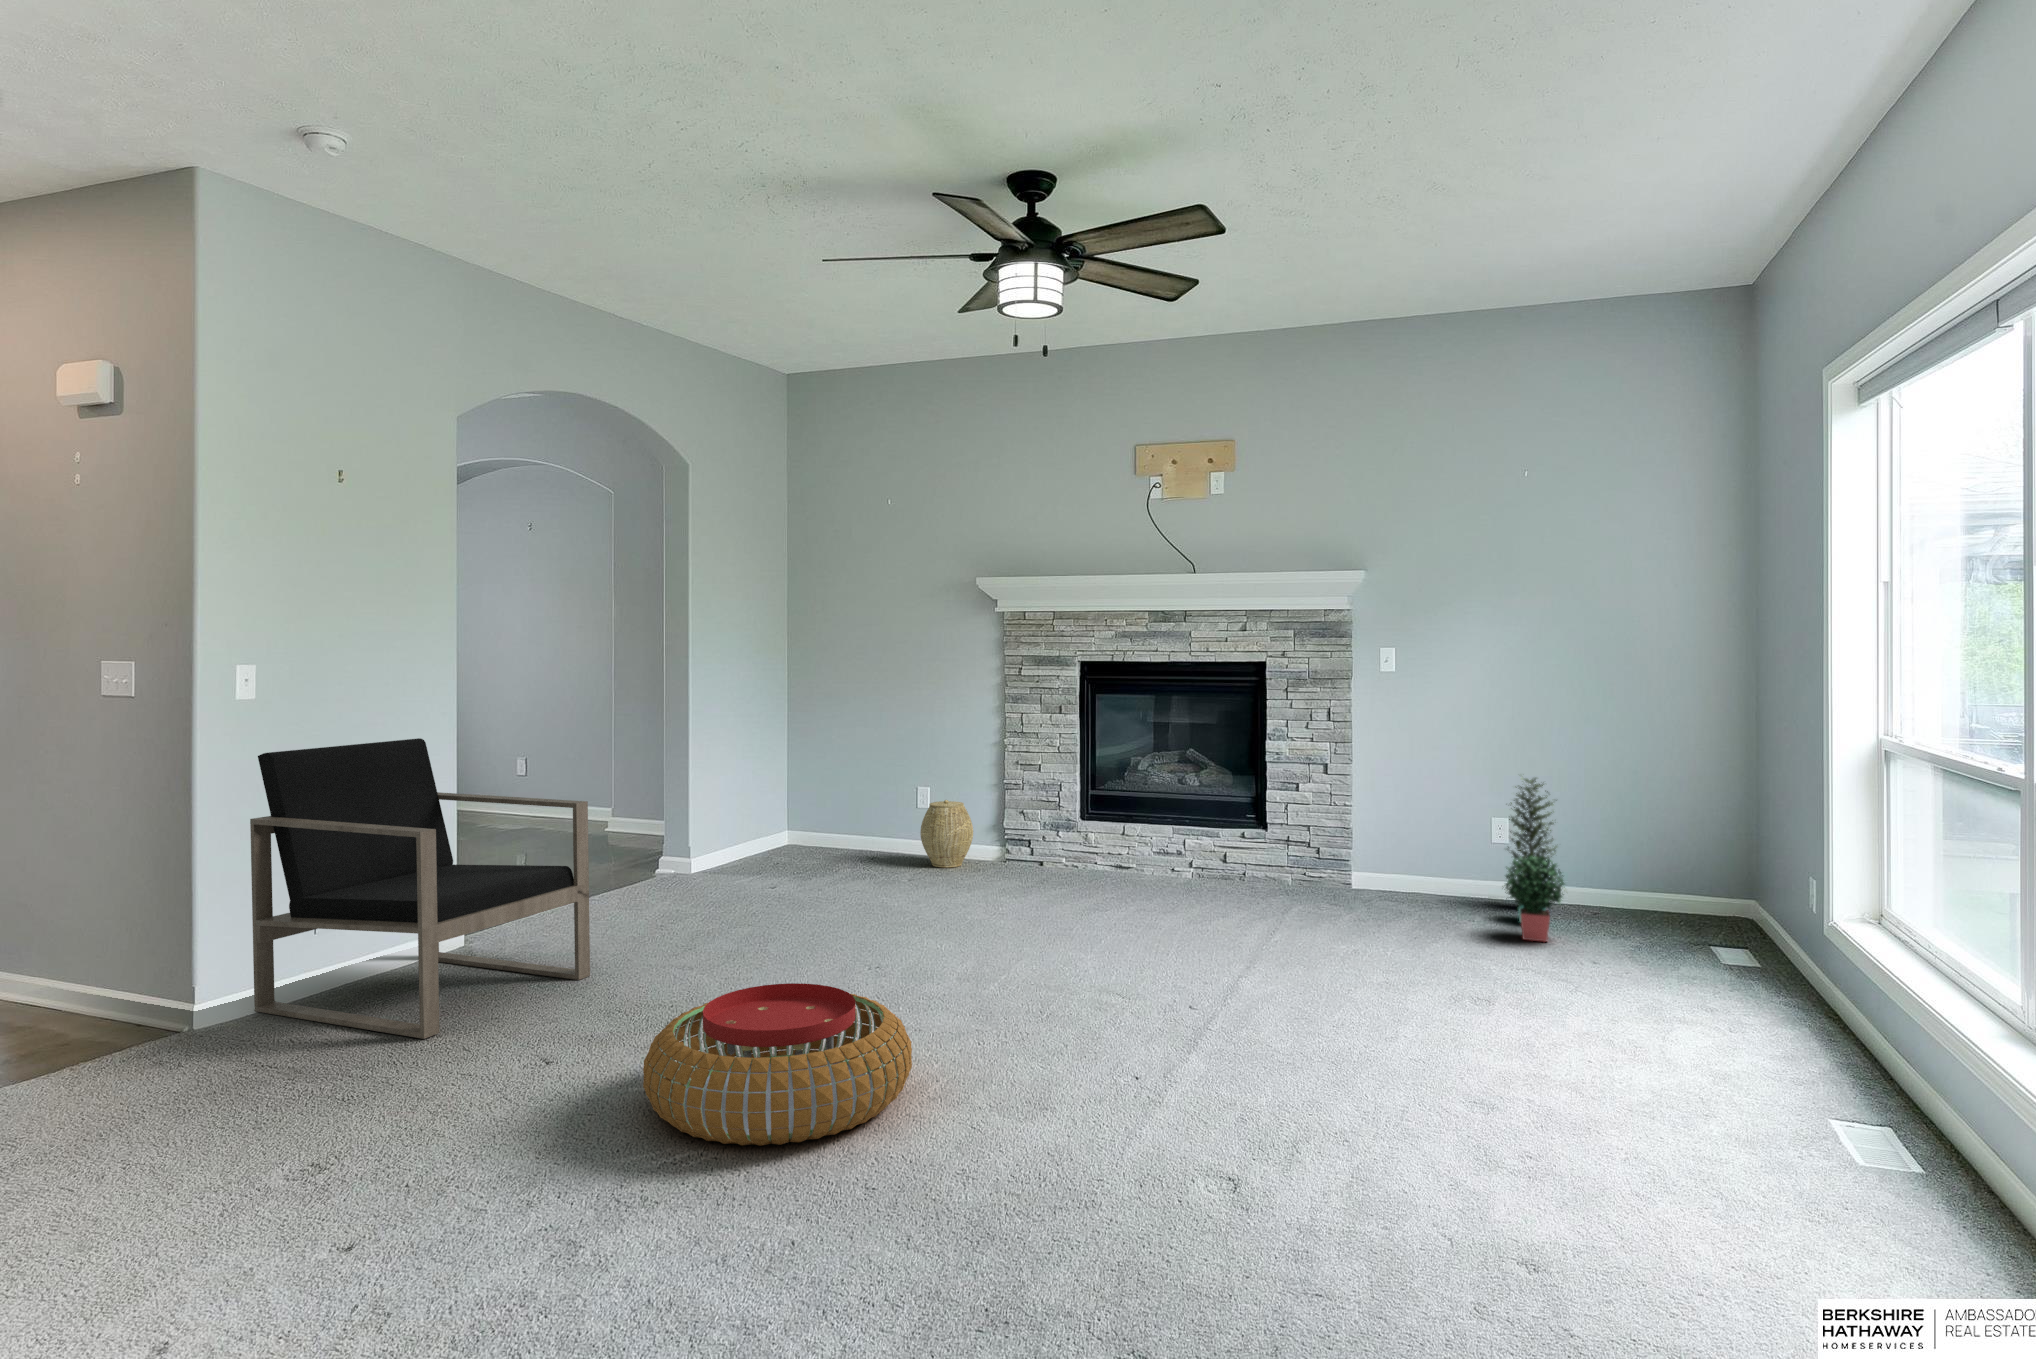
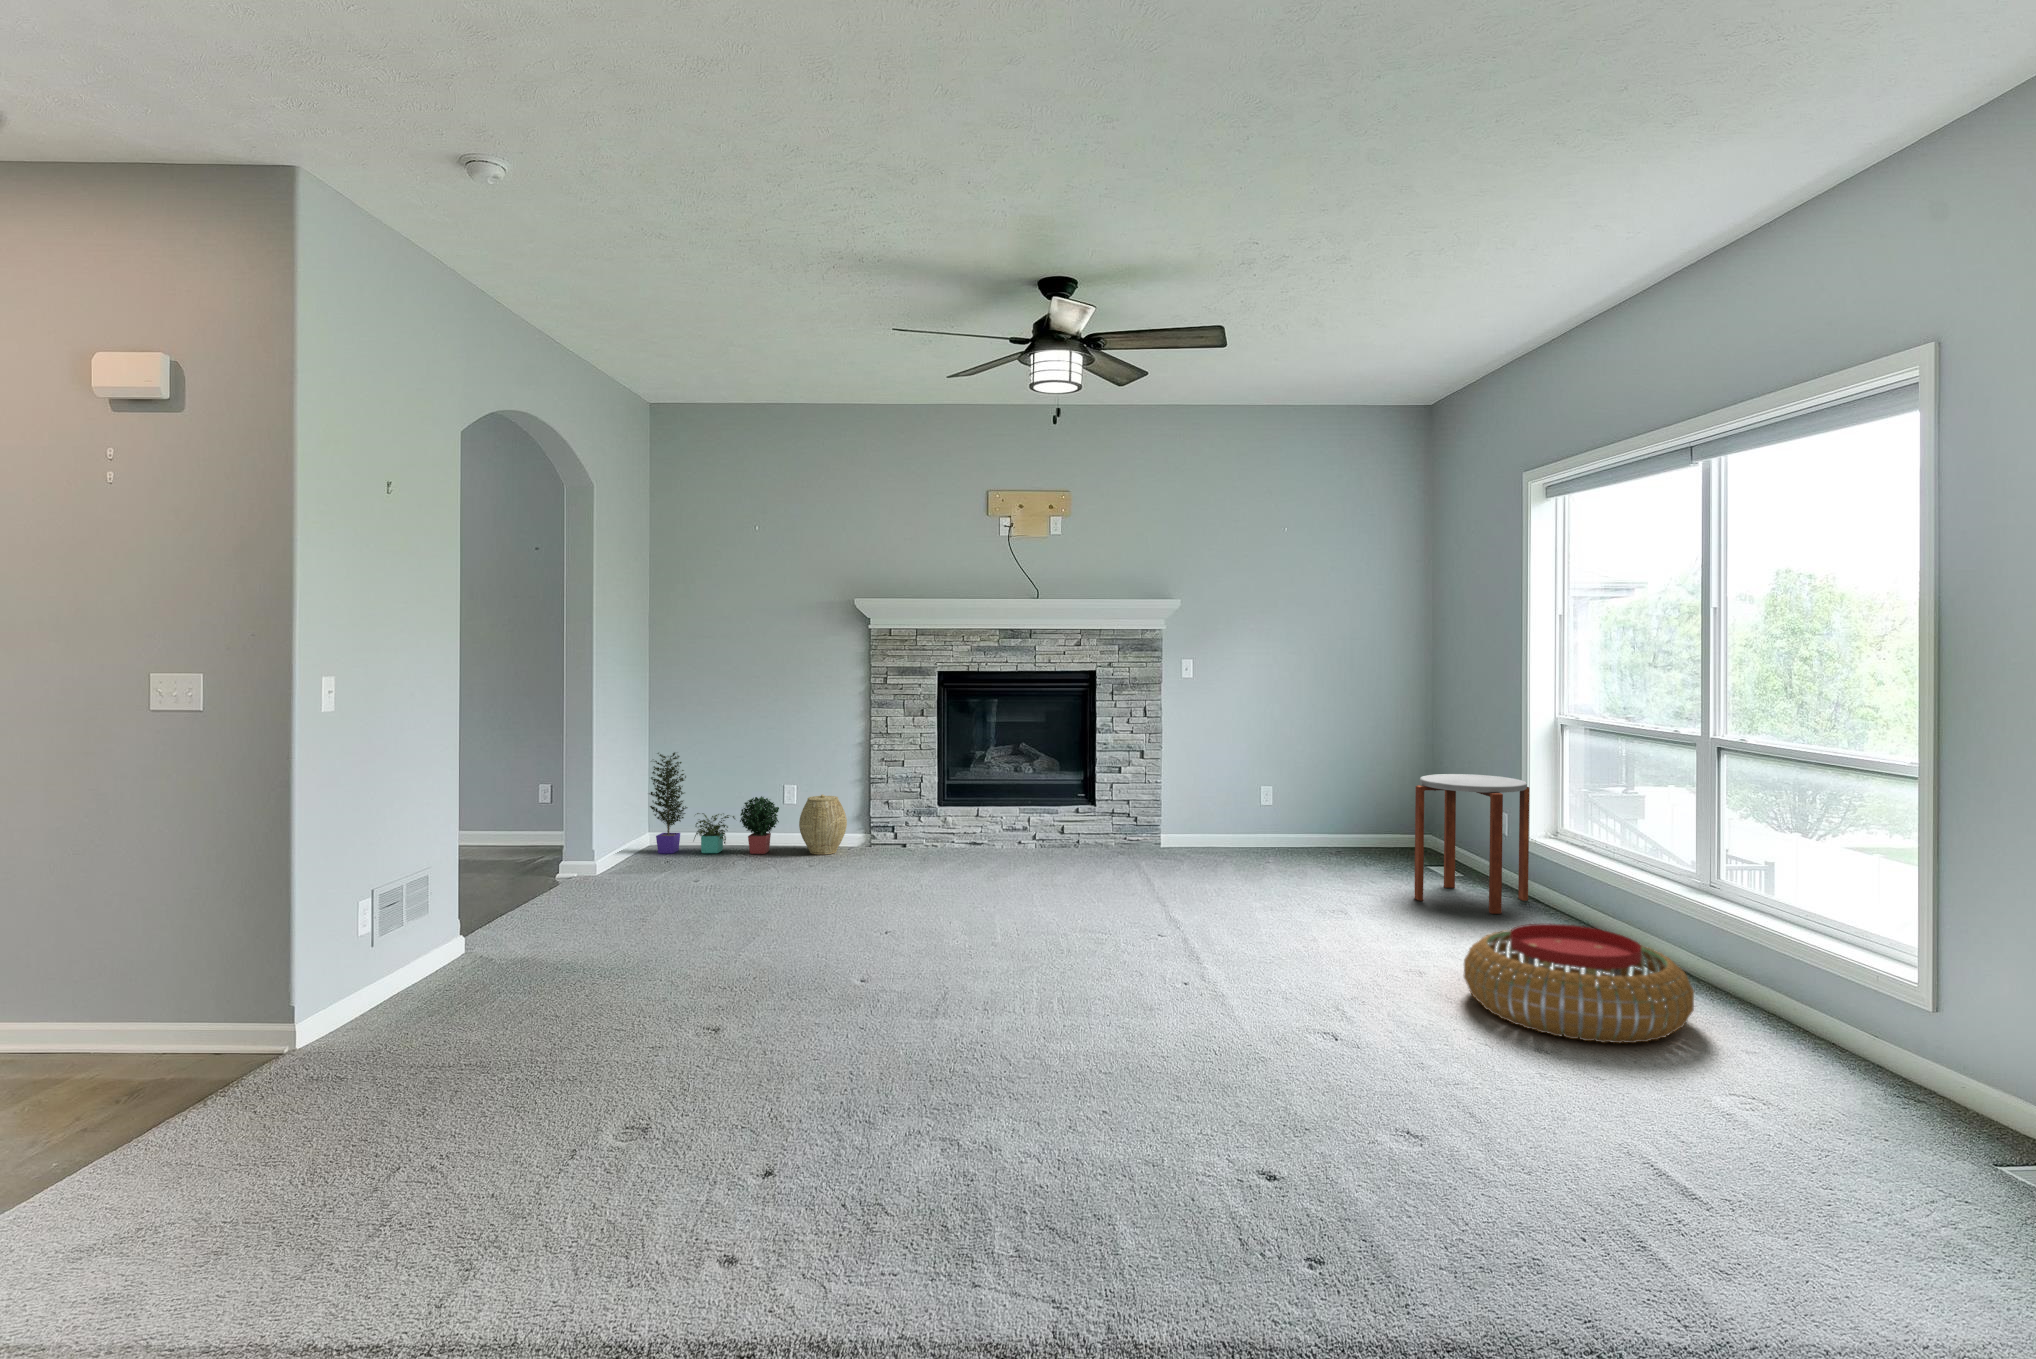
armchair: present [250,738,590,1039] -> none [282,754,620,1051]
potted plant: present [1504,778,1565,942] -> present [649,752,779,854]
side table: none [1632,814,1824,1026] -> present [1414,774,1529,914]
pouf: present [643,983,912,1146] -> present [1464,924,1694,1043]

